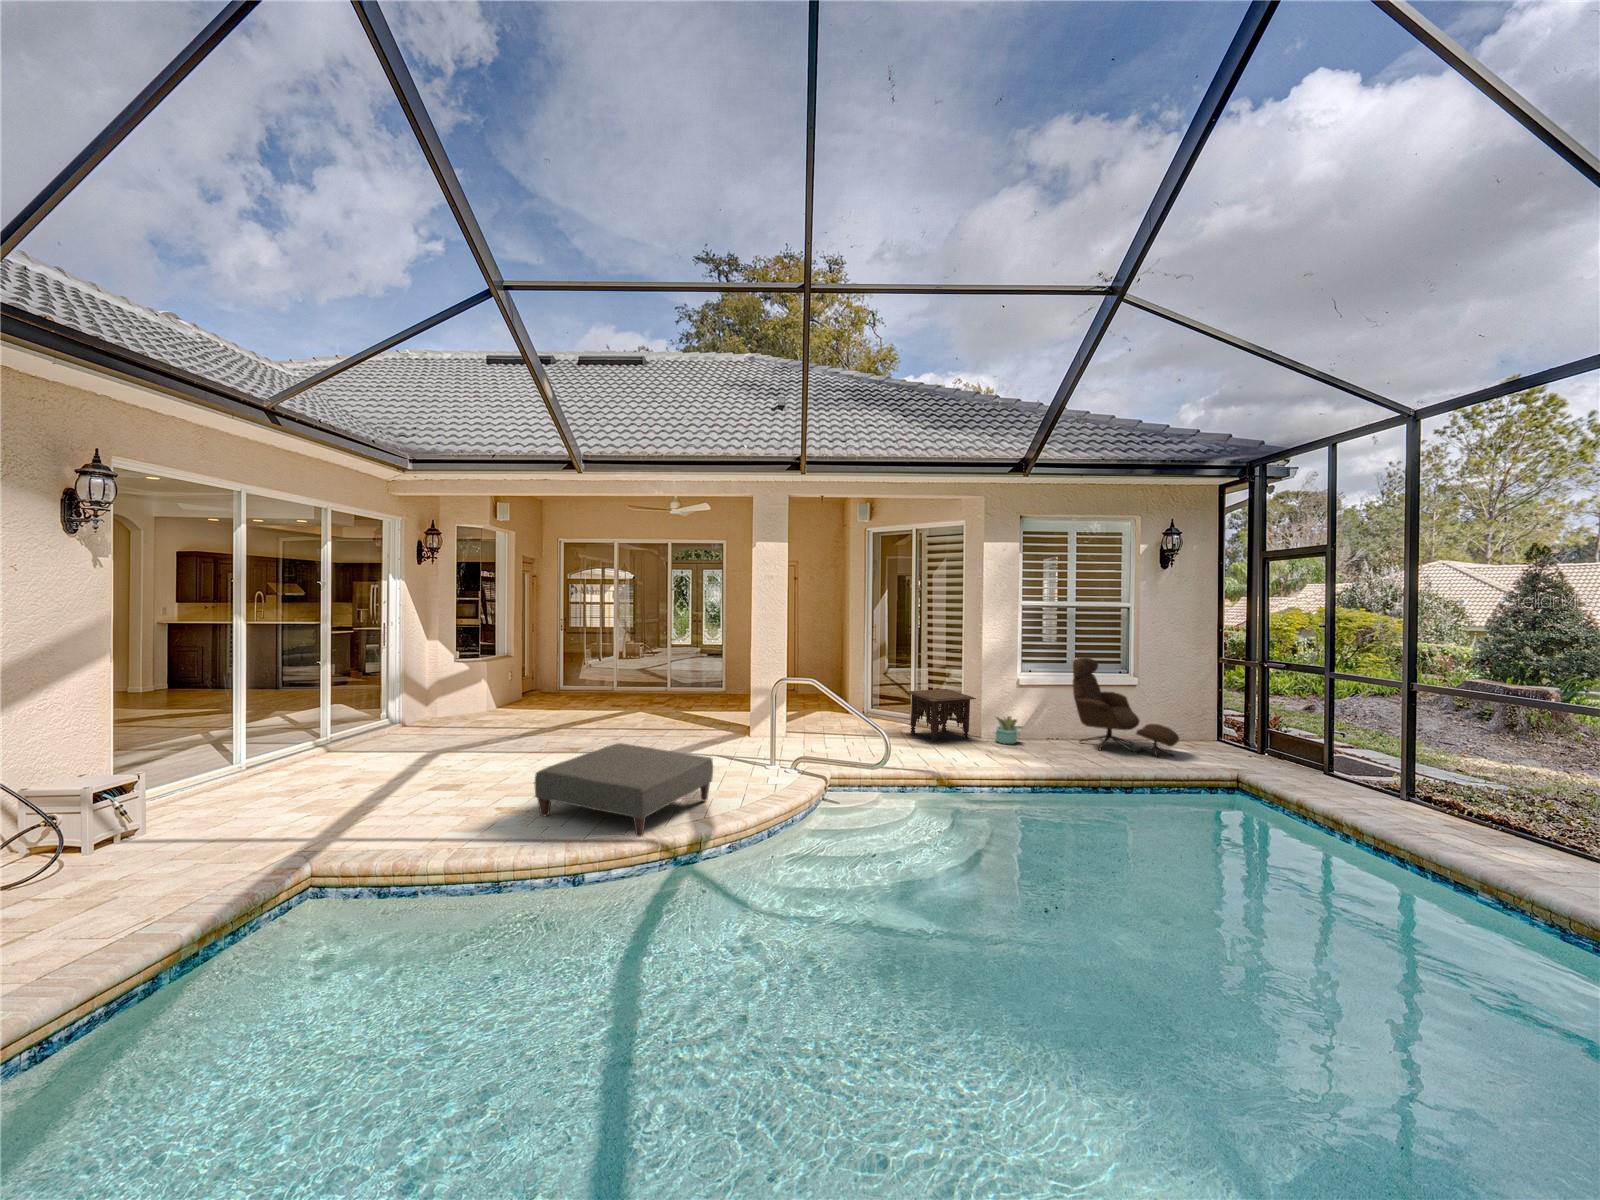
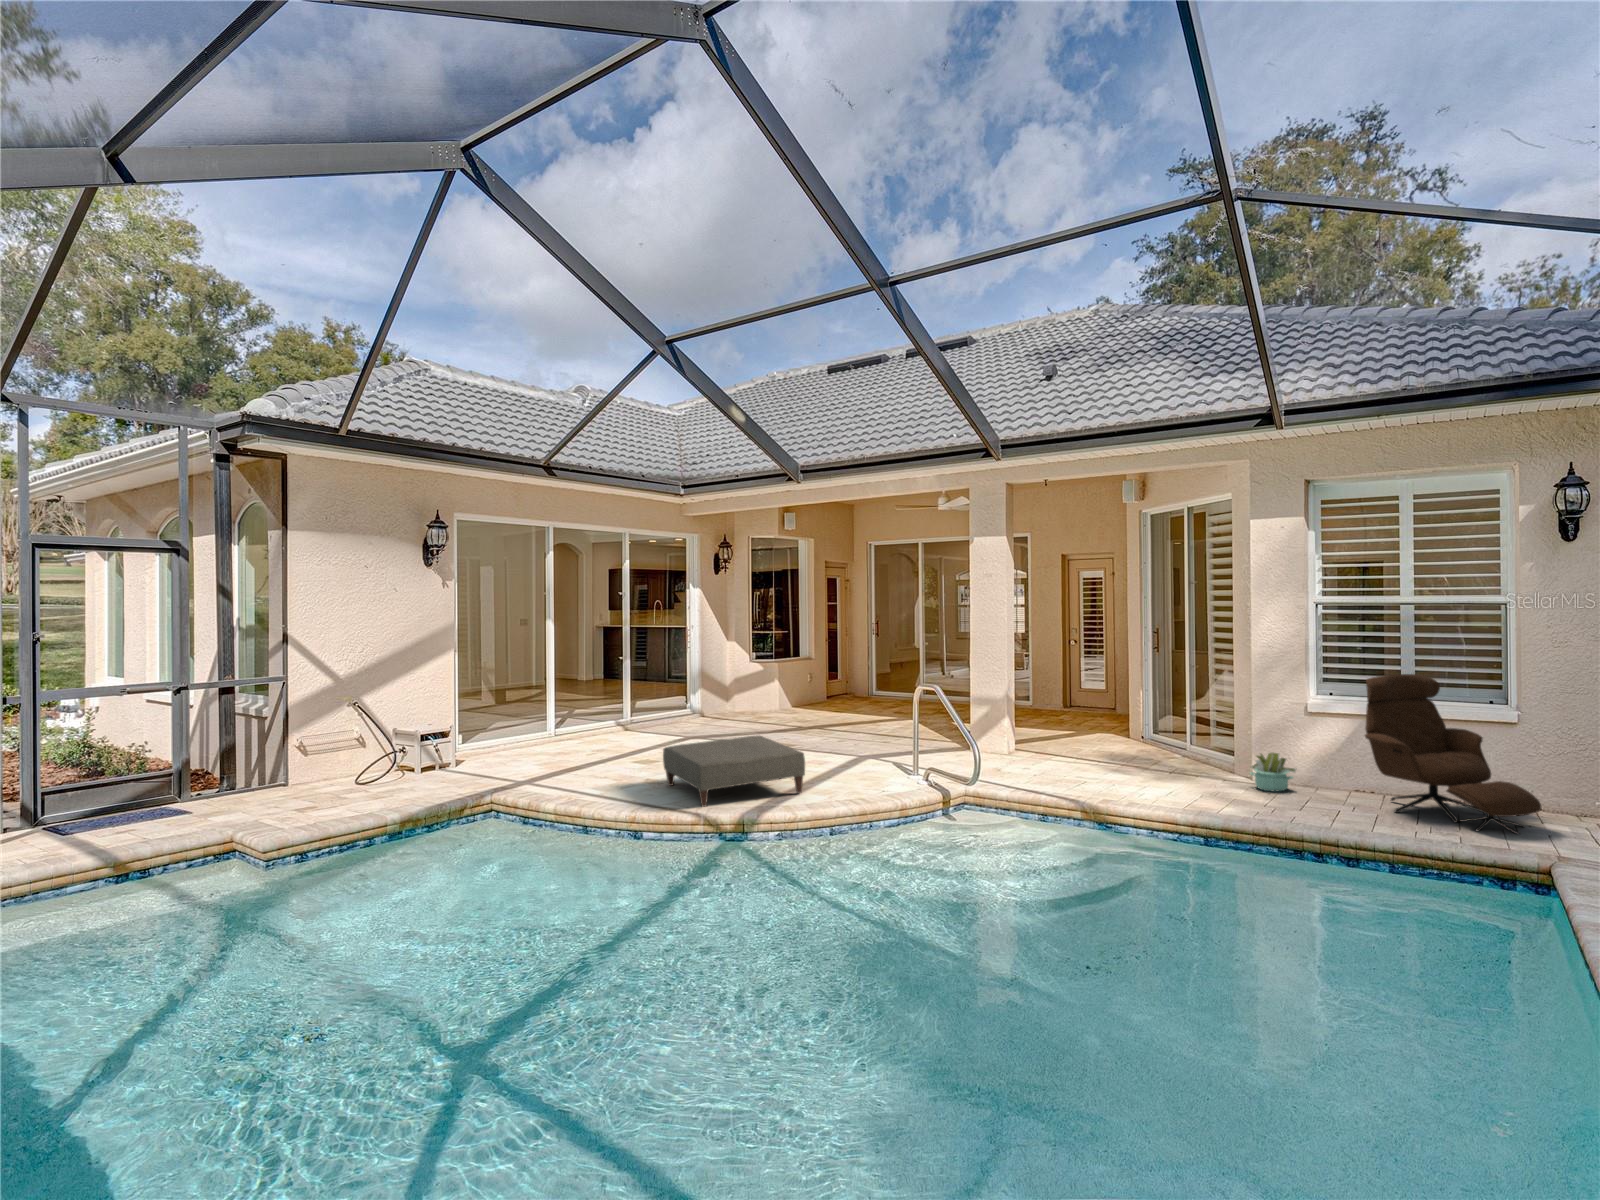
side table: present [906,689,976,742] -> none [1155,712,1234,780]

